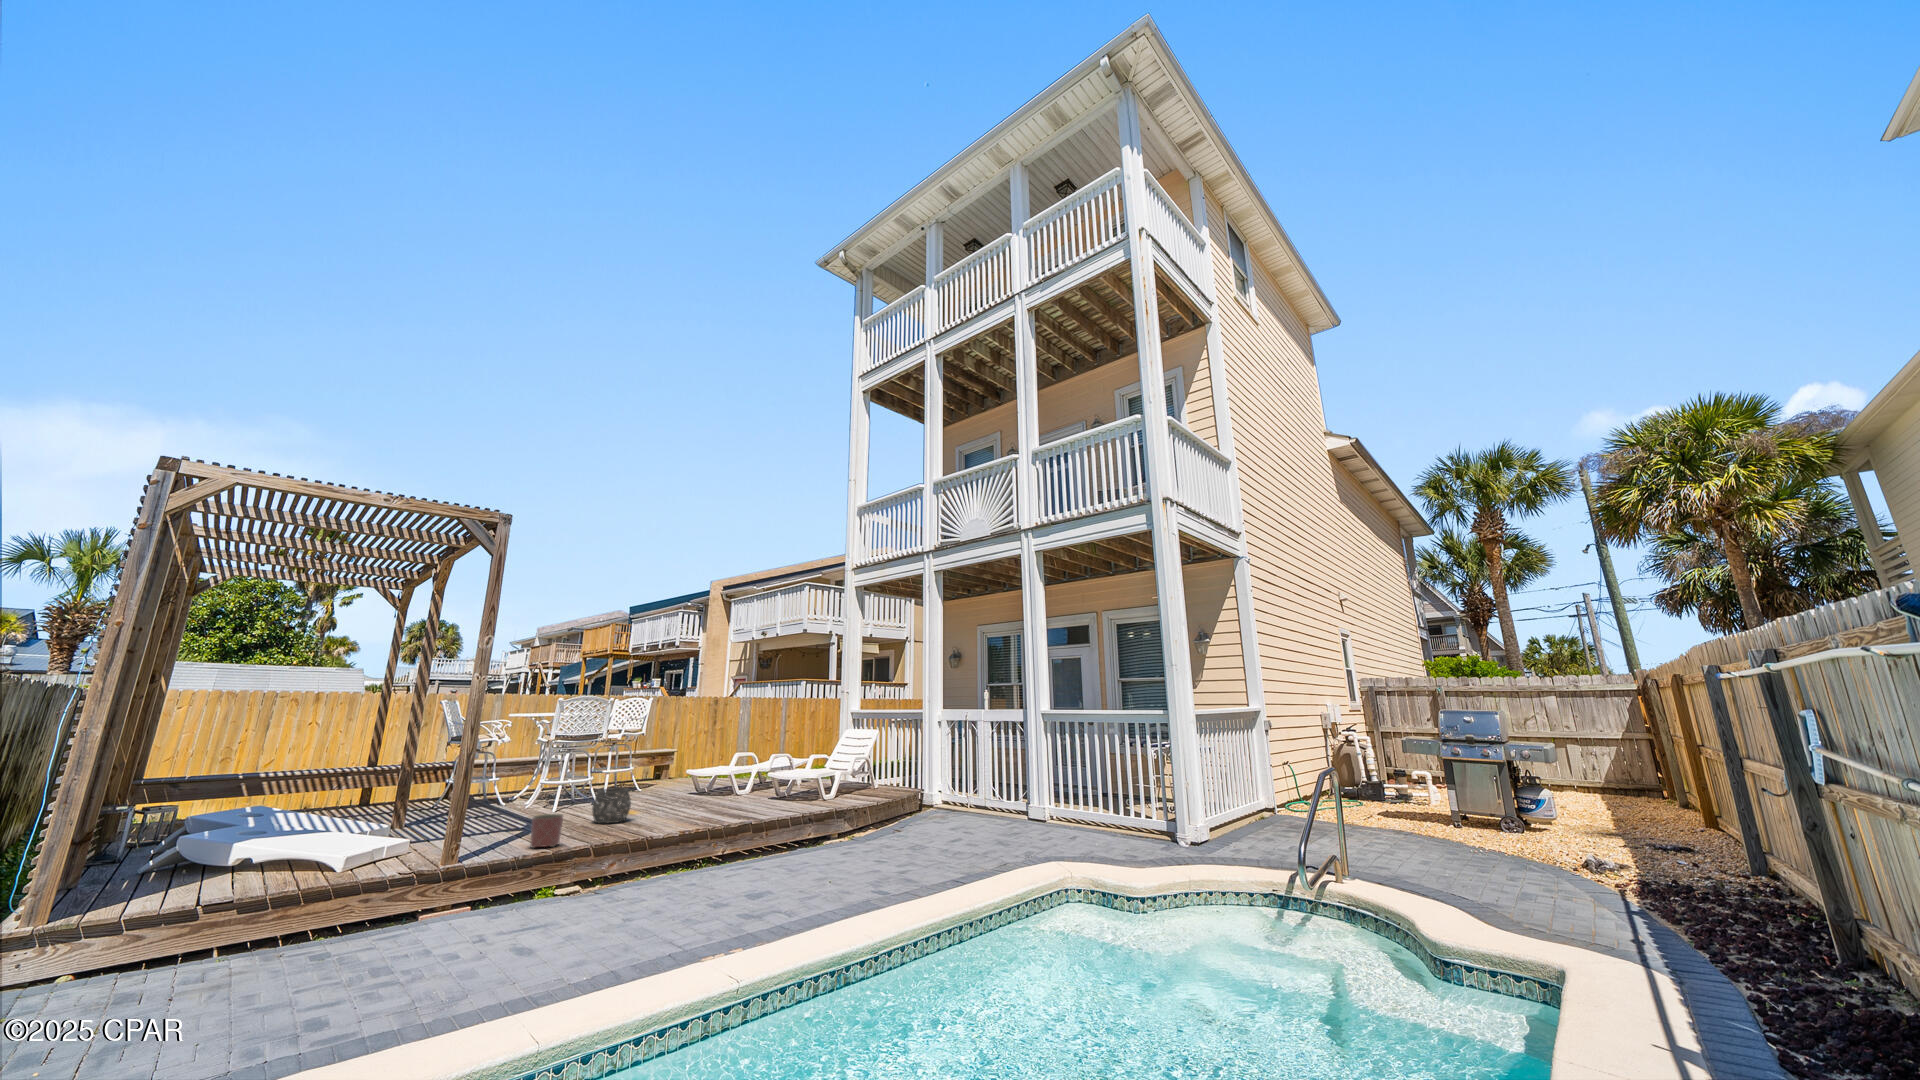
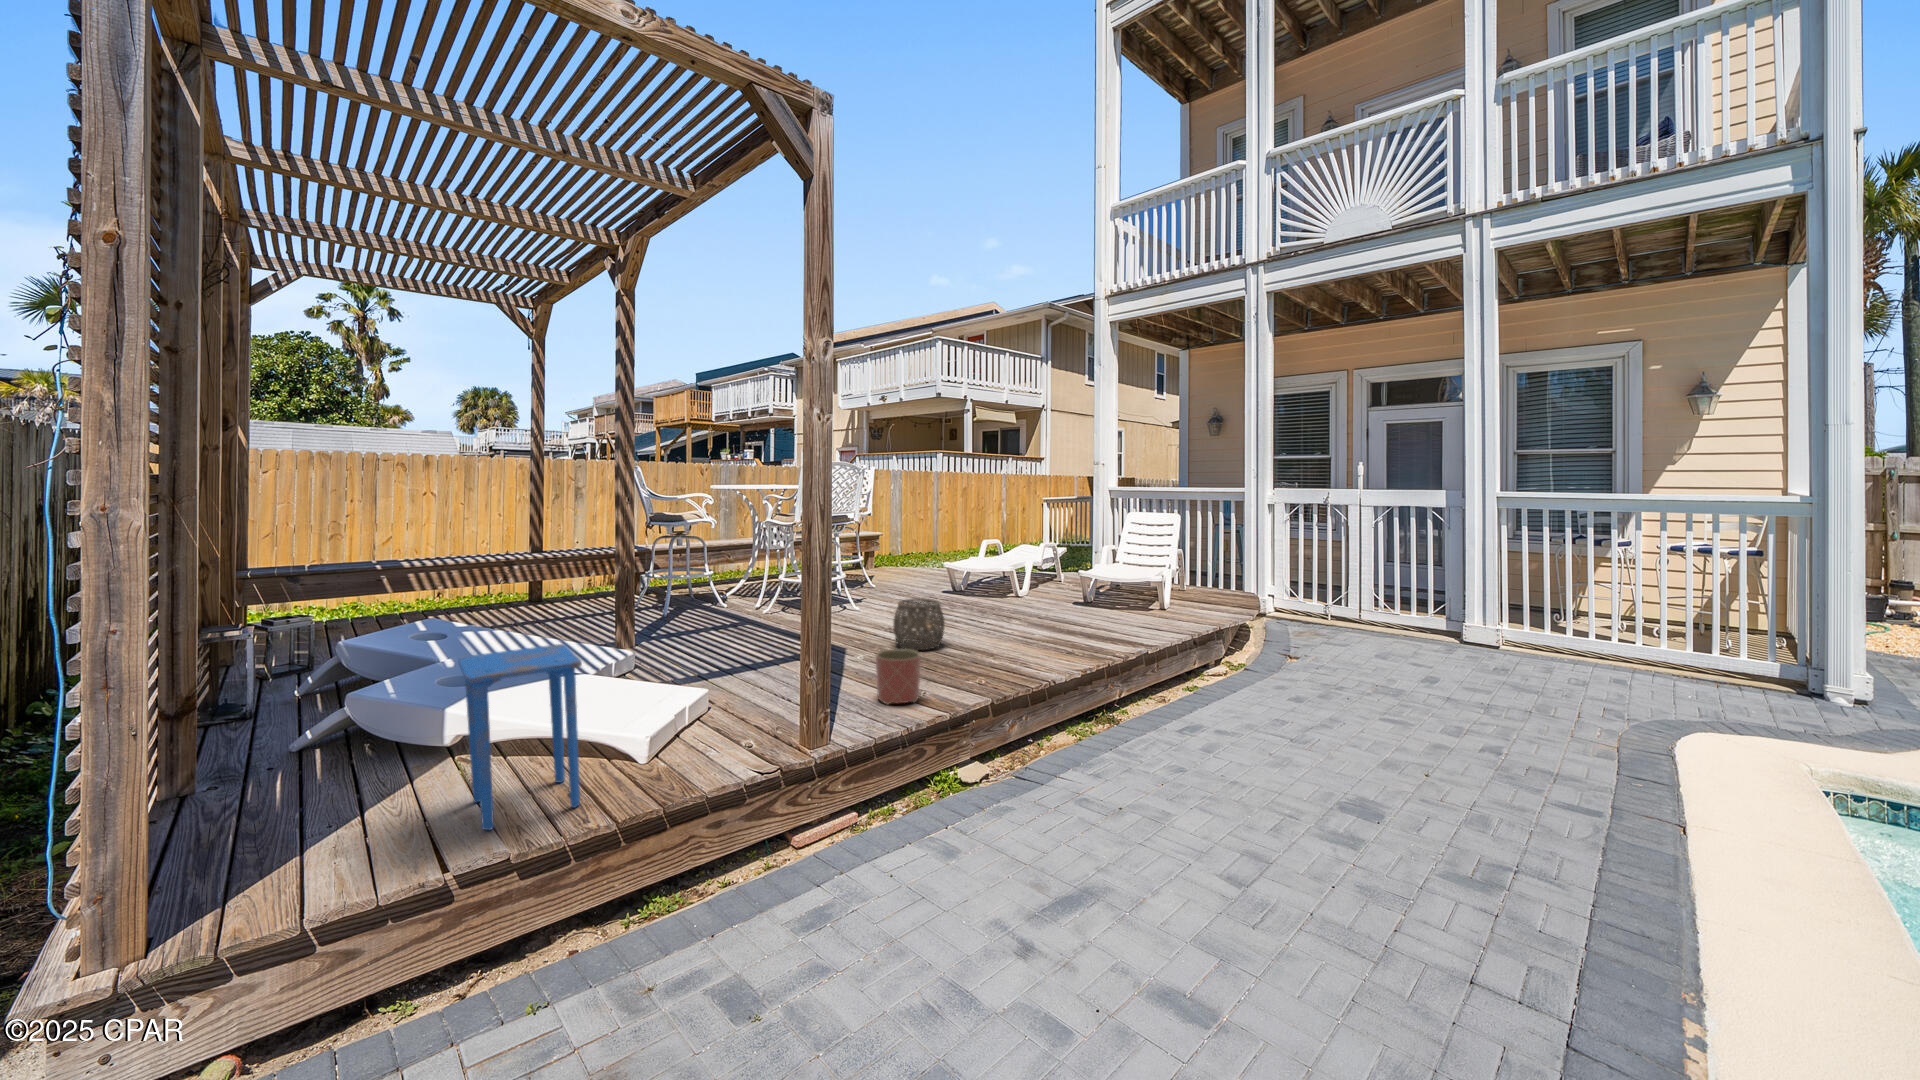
side table: none [229,799,309,893] -> present [458,644,582,830]

